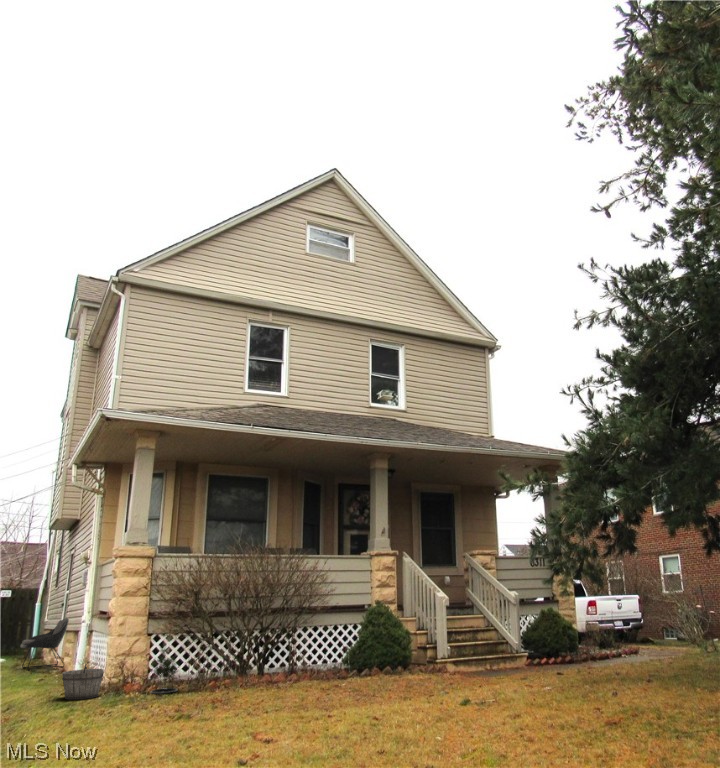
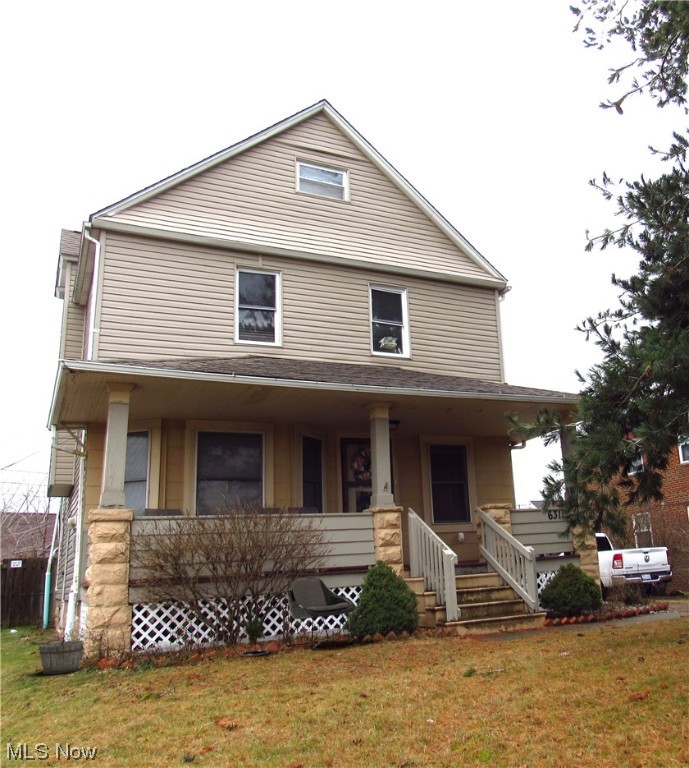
lounge chair: present [20,618,69,671] -> present [285,577,356,650]
potted tree: present [151,649,179,694] -> present [241,610,268,656]

